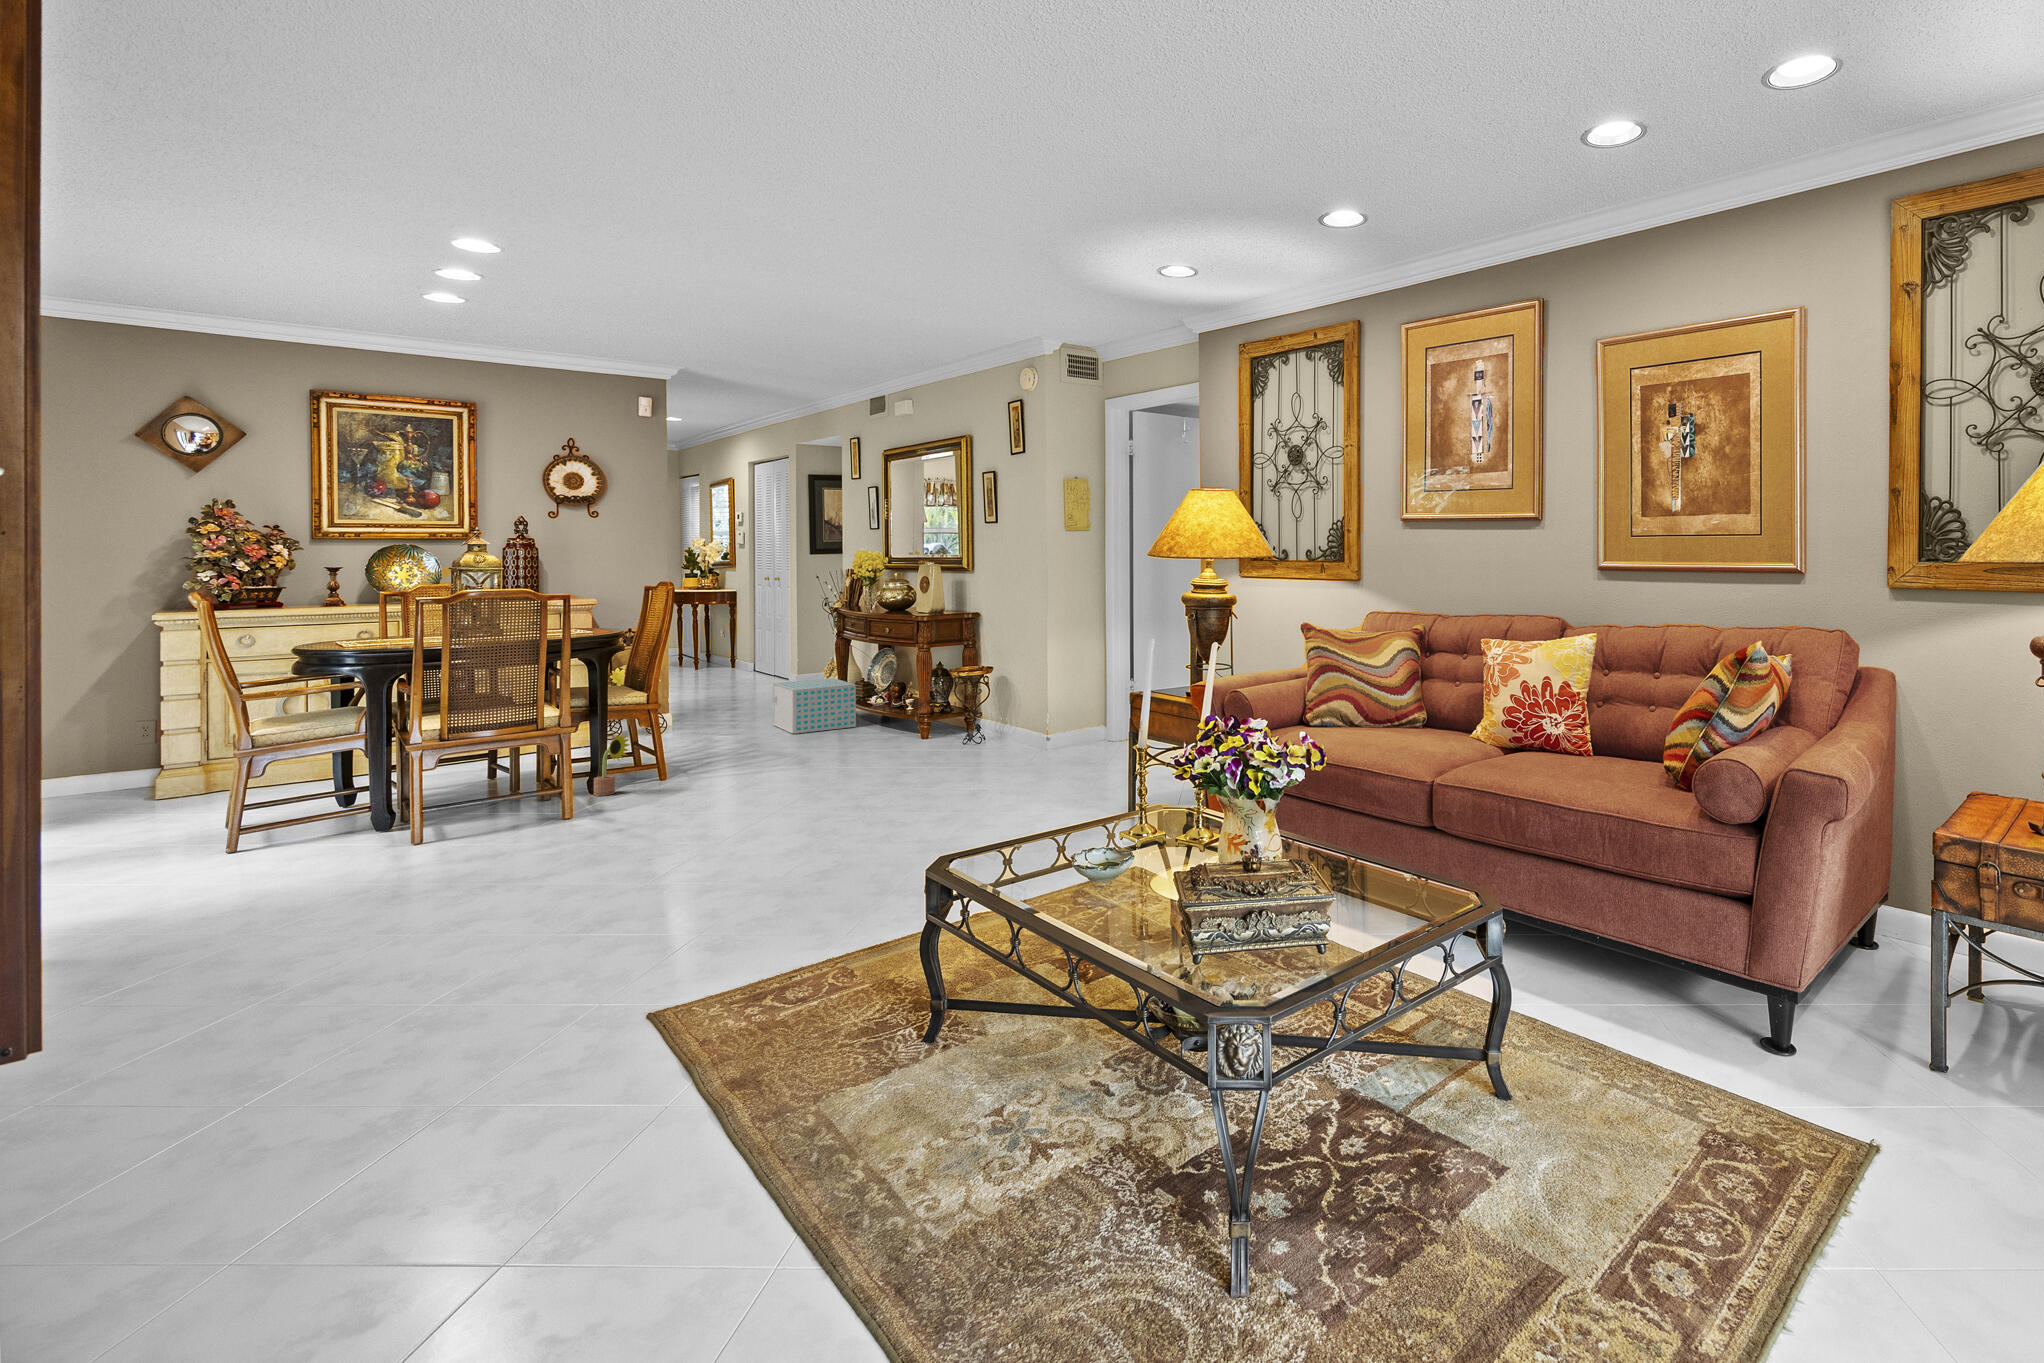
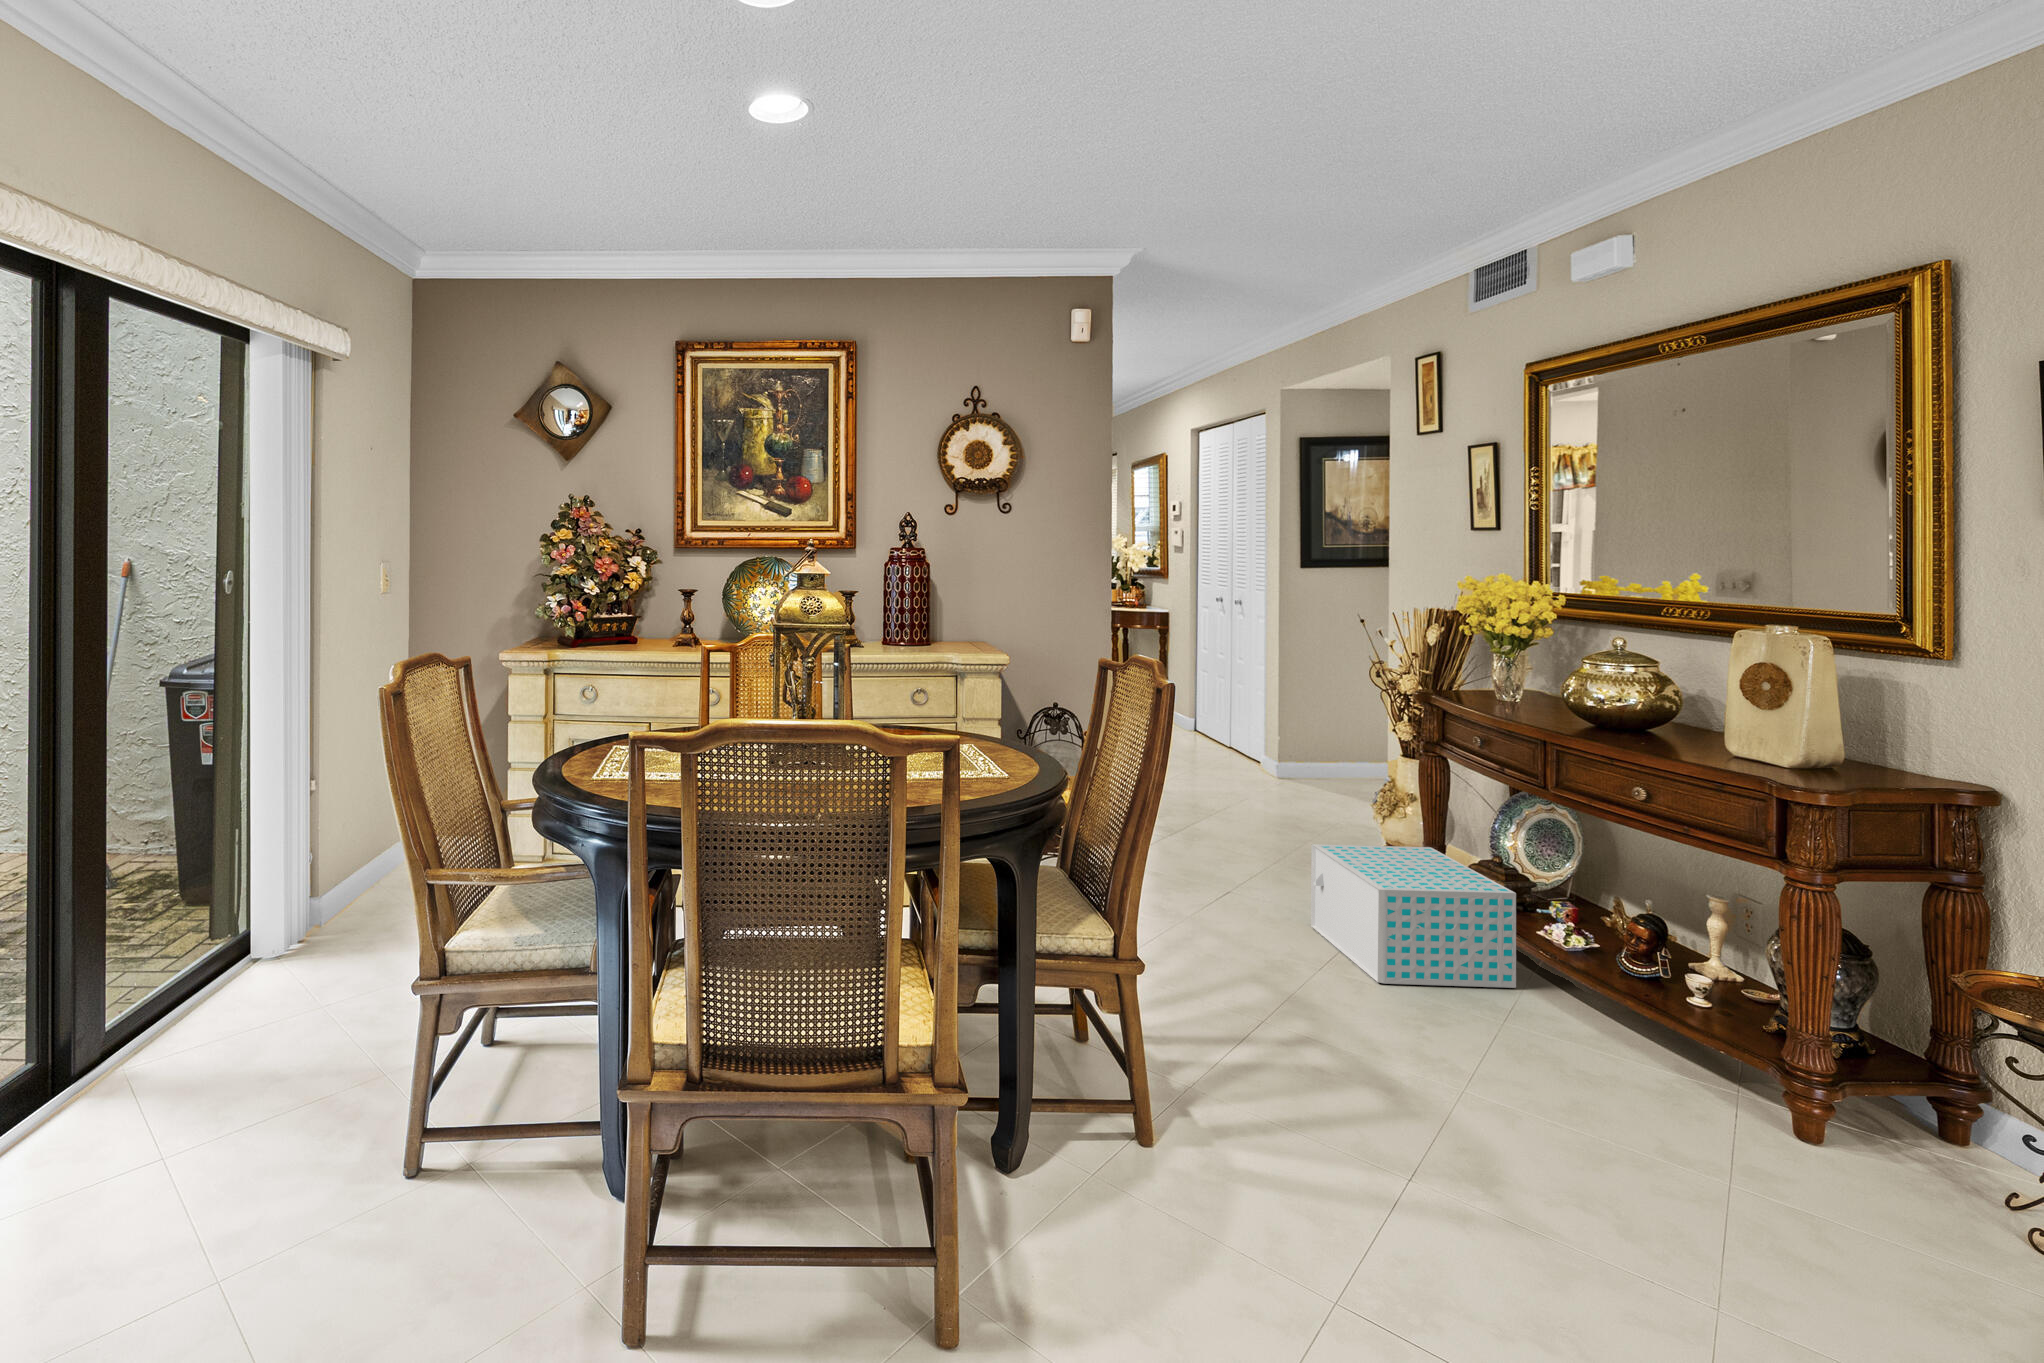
decorative plant: present [594,734,630,796] -> none [1030,1063,1109,1209]

